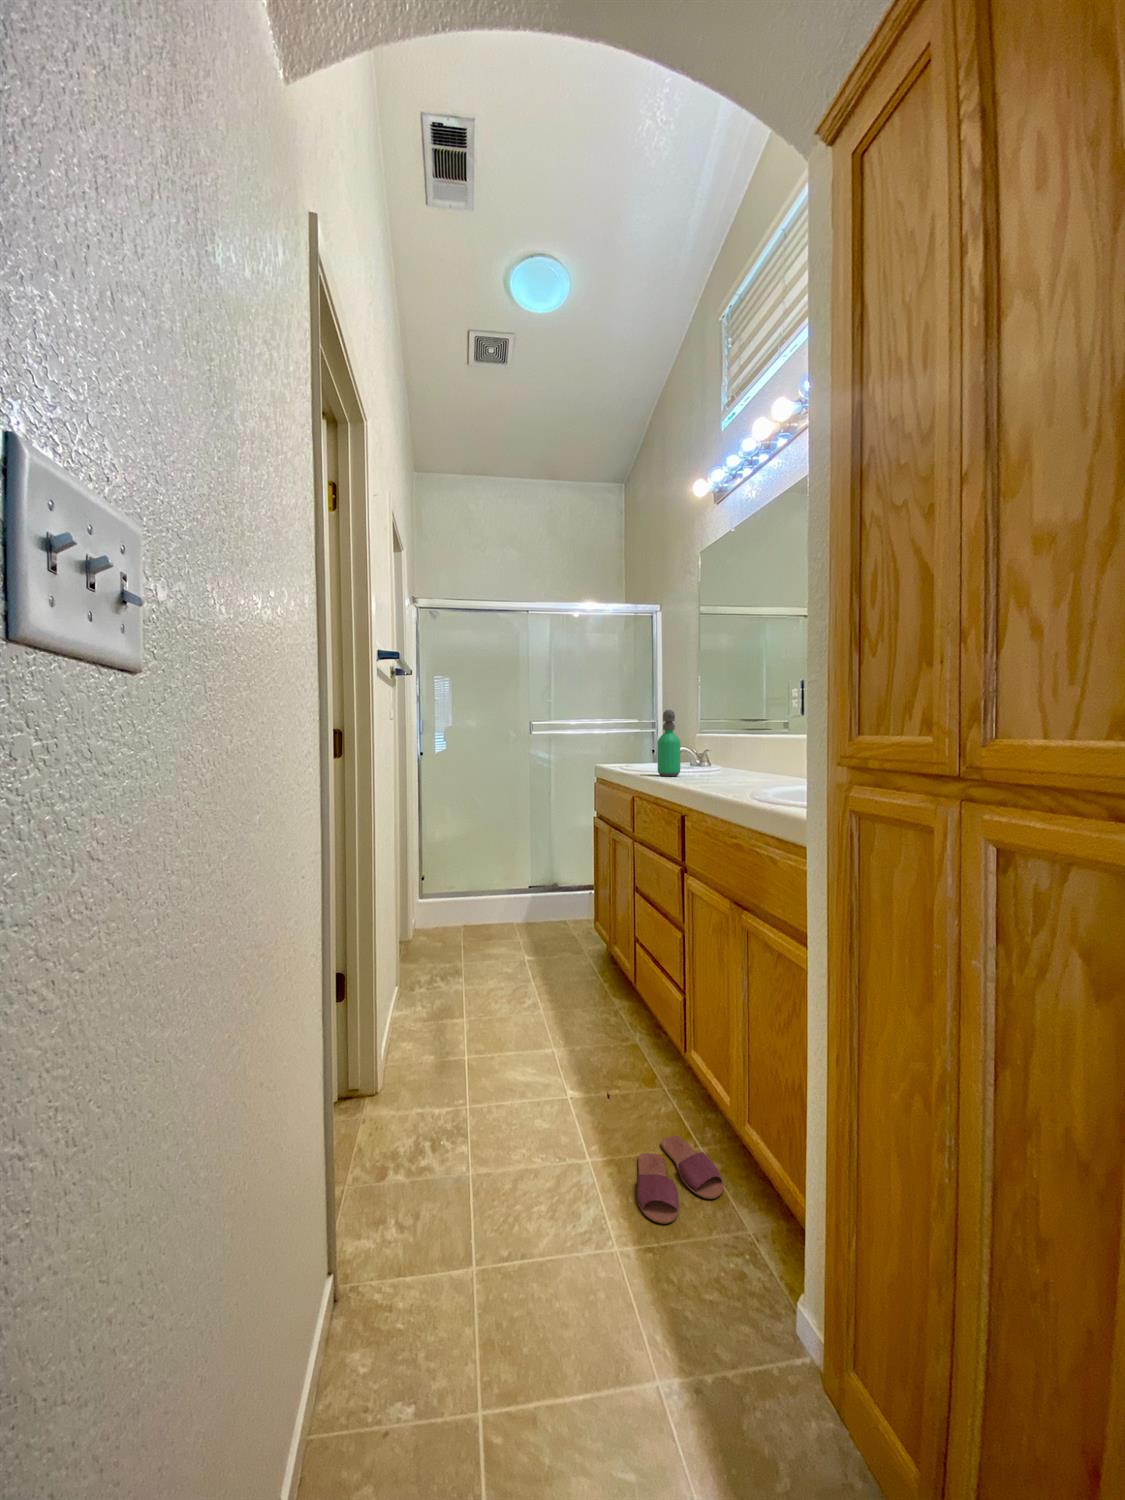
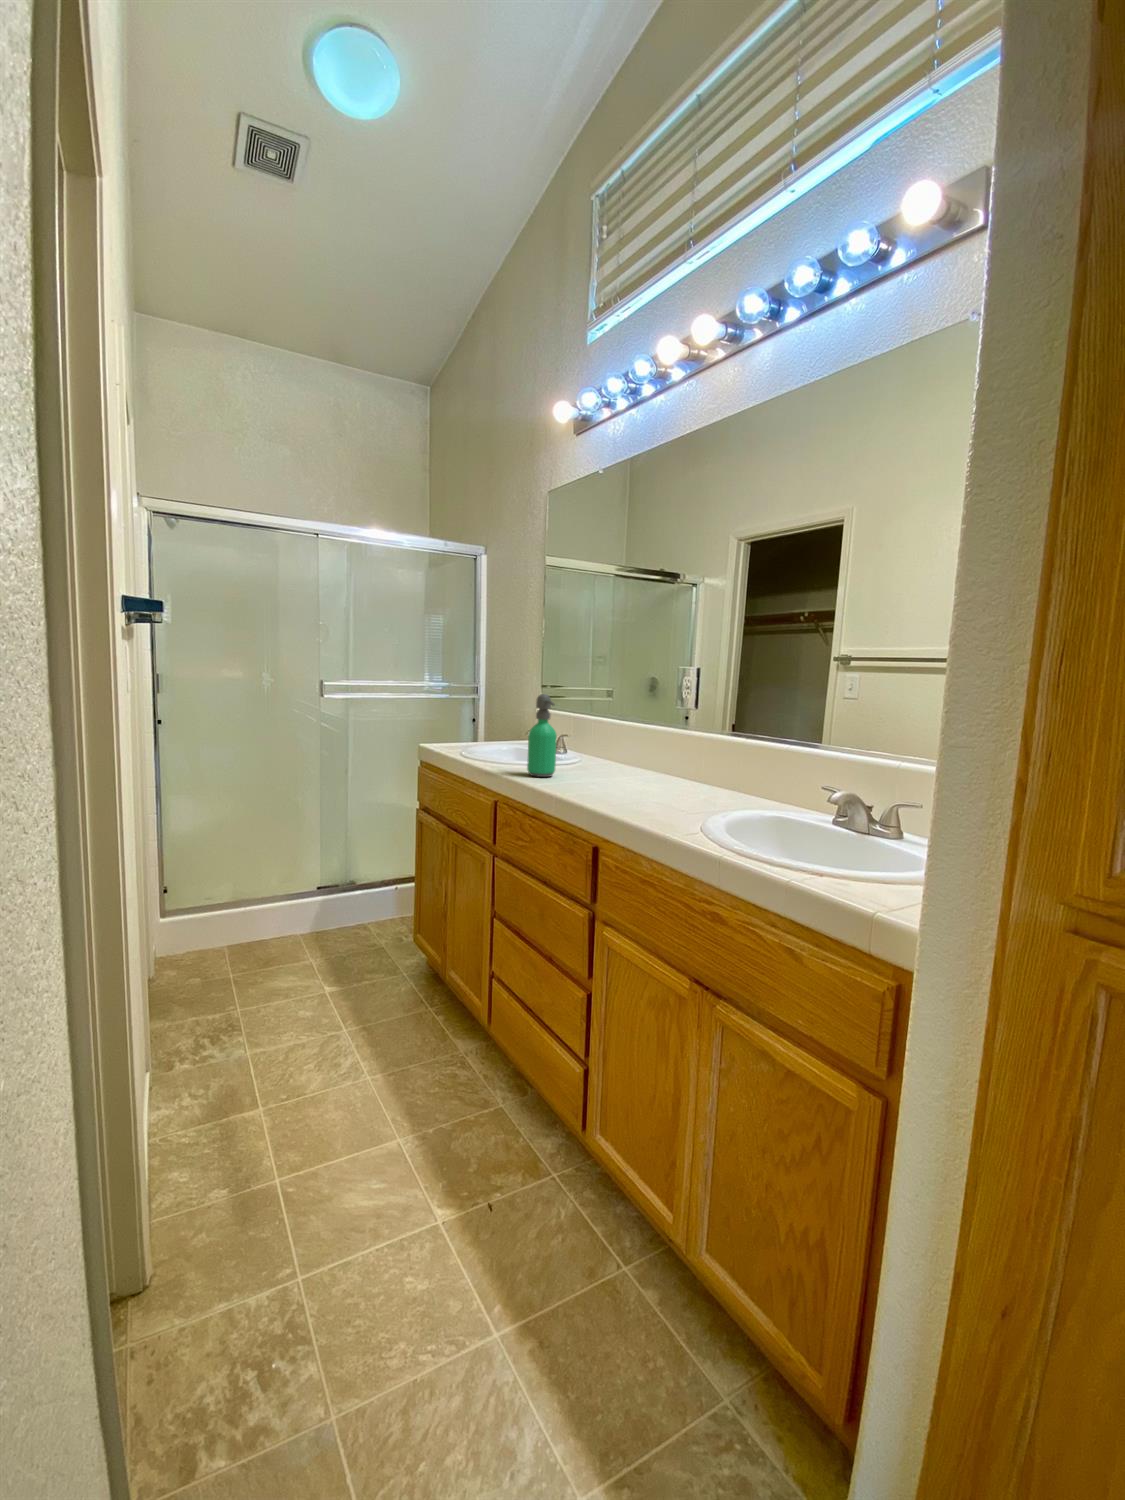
slippers: present [637,1136,724,1224] -> none [559,1255,674,1429]

